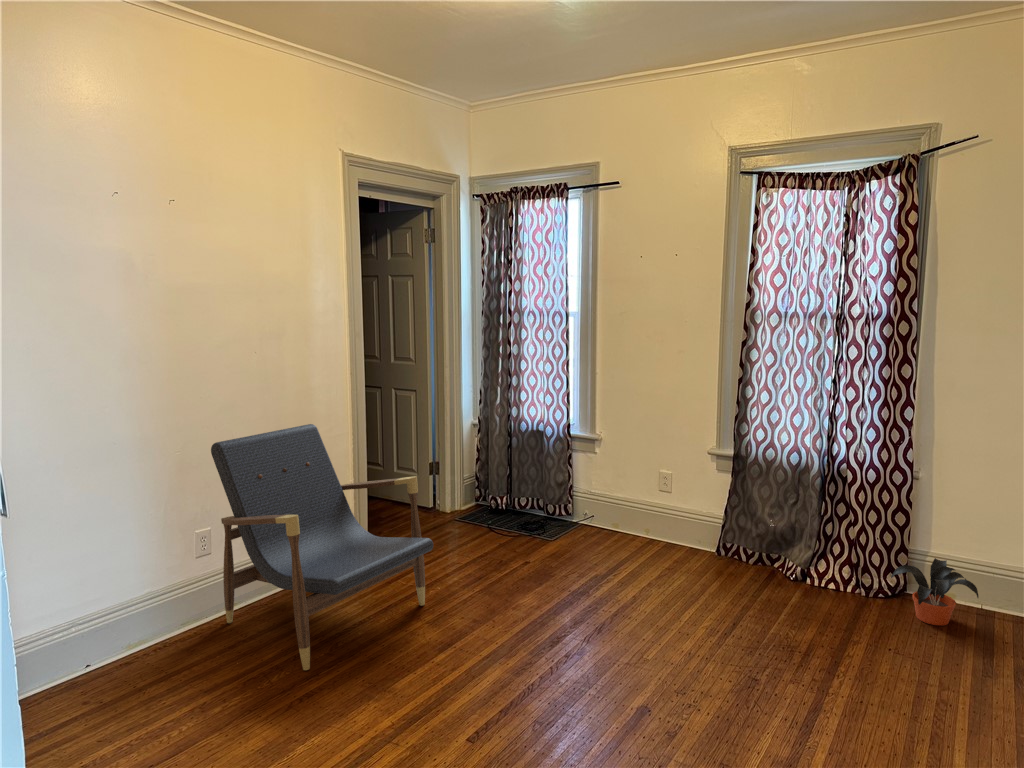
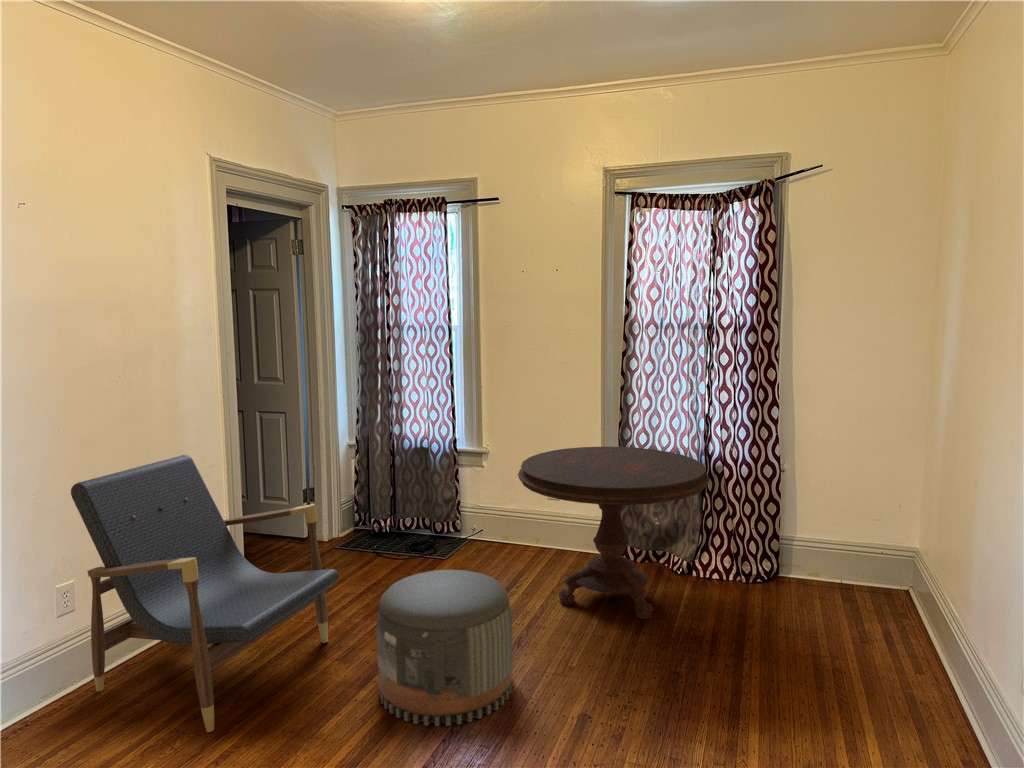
side table: none [616,439,821,622] -> present [518,447,709,619]
pouf: none [457,549,585,698] -> present [377,570,513,726]
potted plant: present [891,558,979,625] -> none [768,541,841,601]

